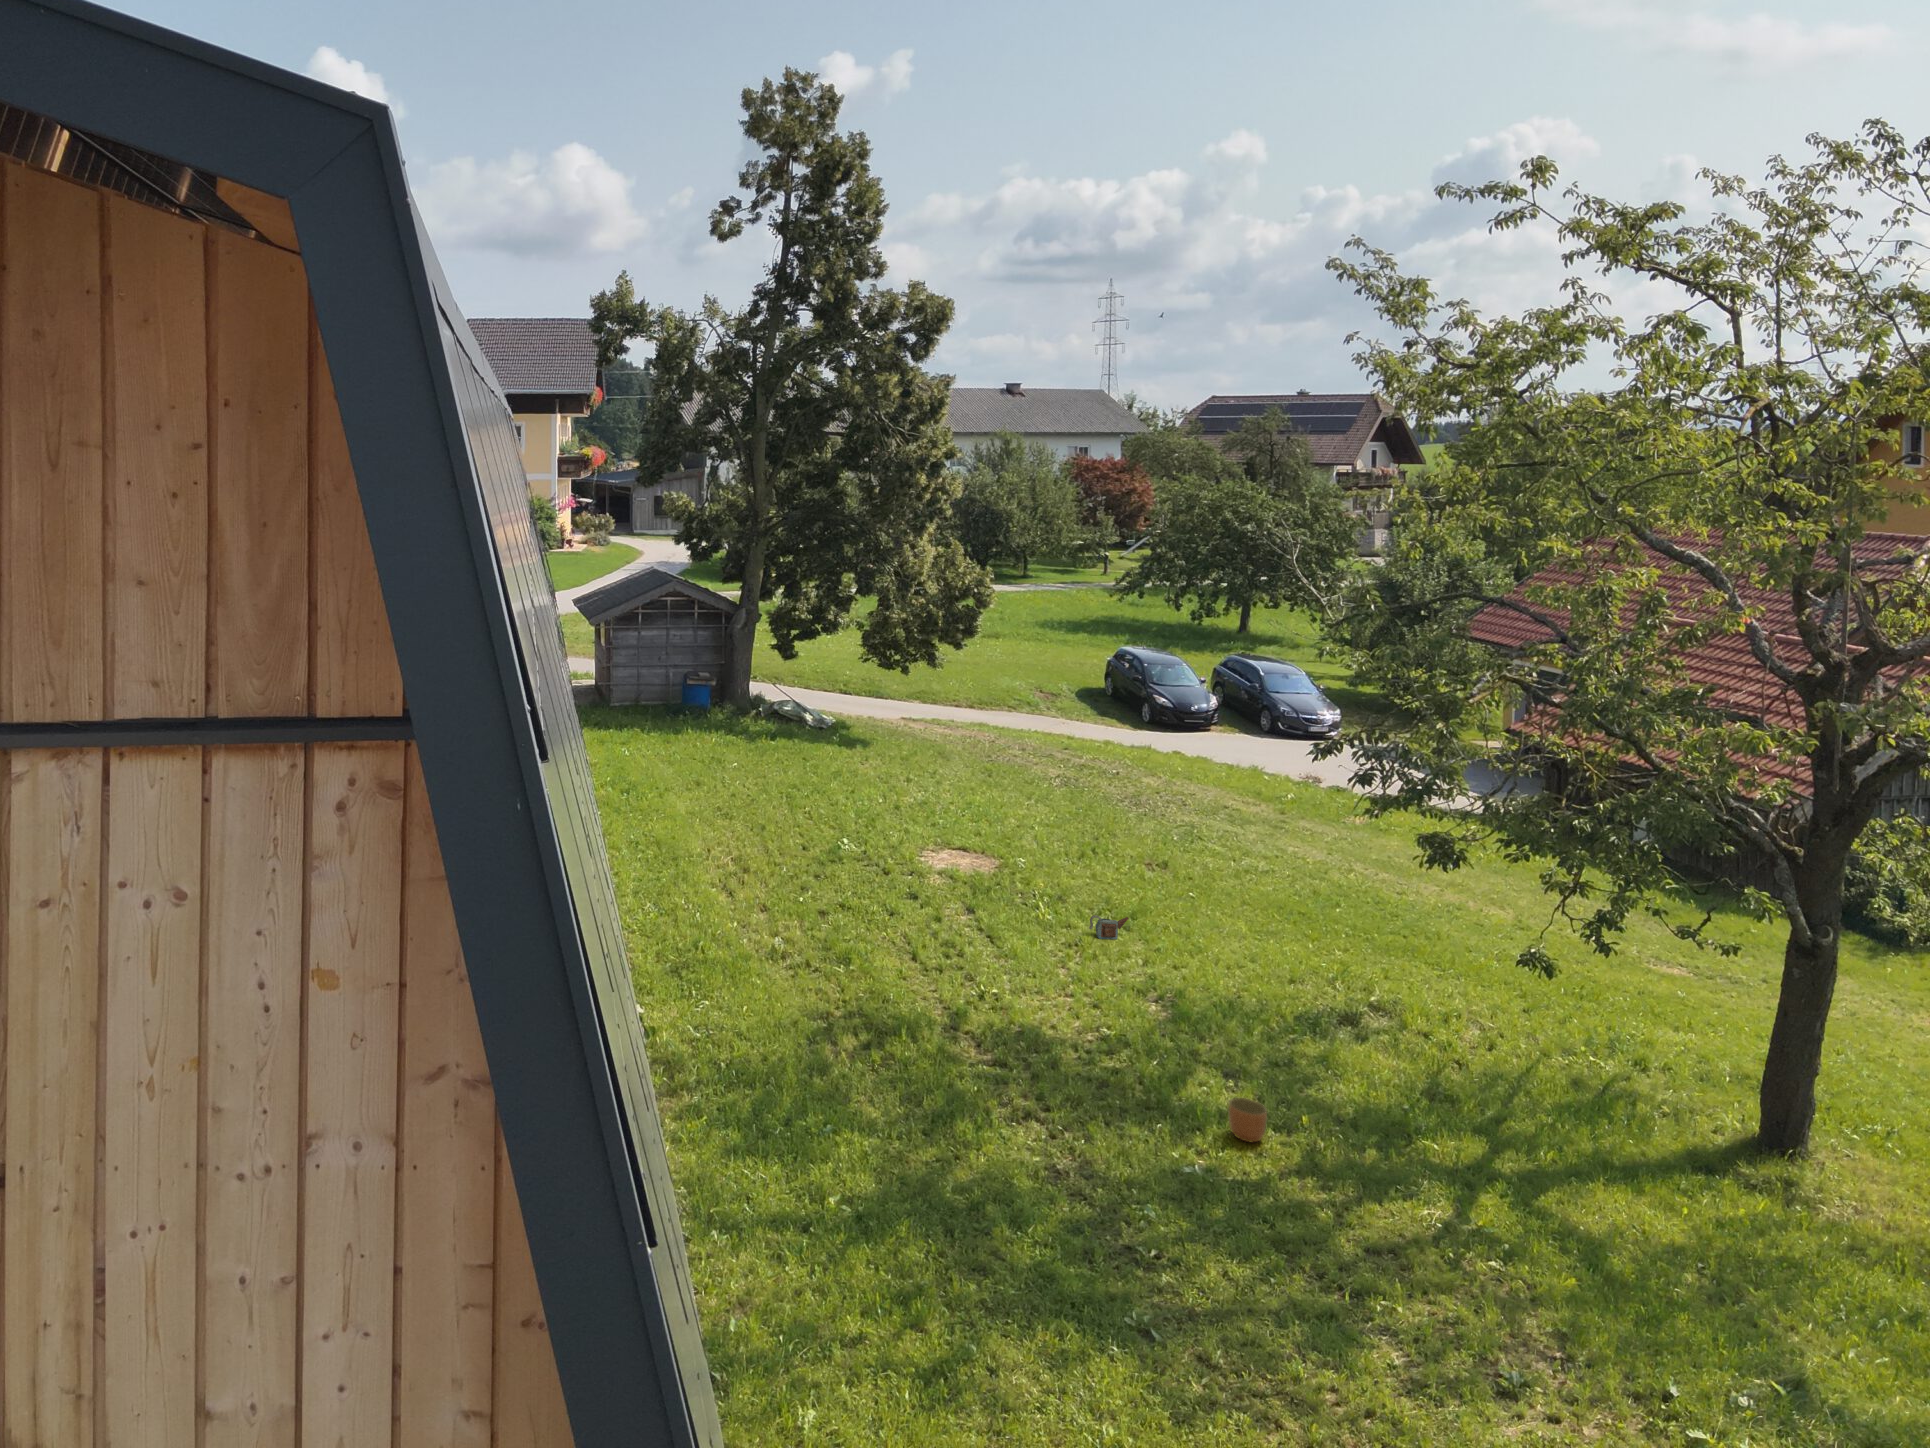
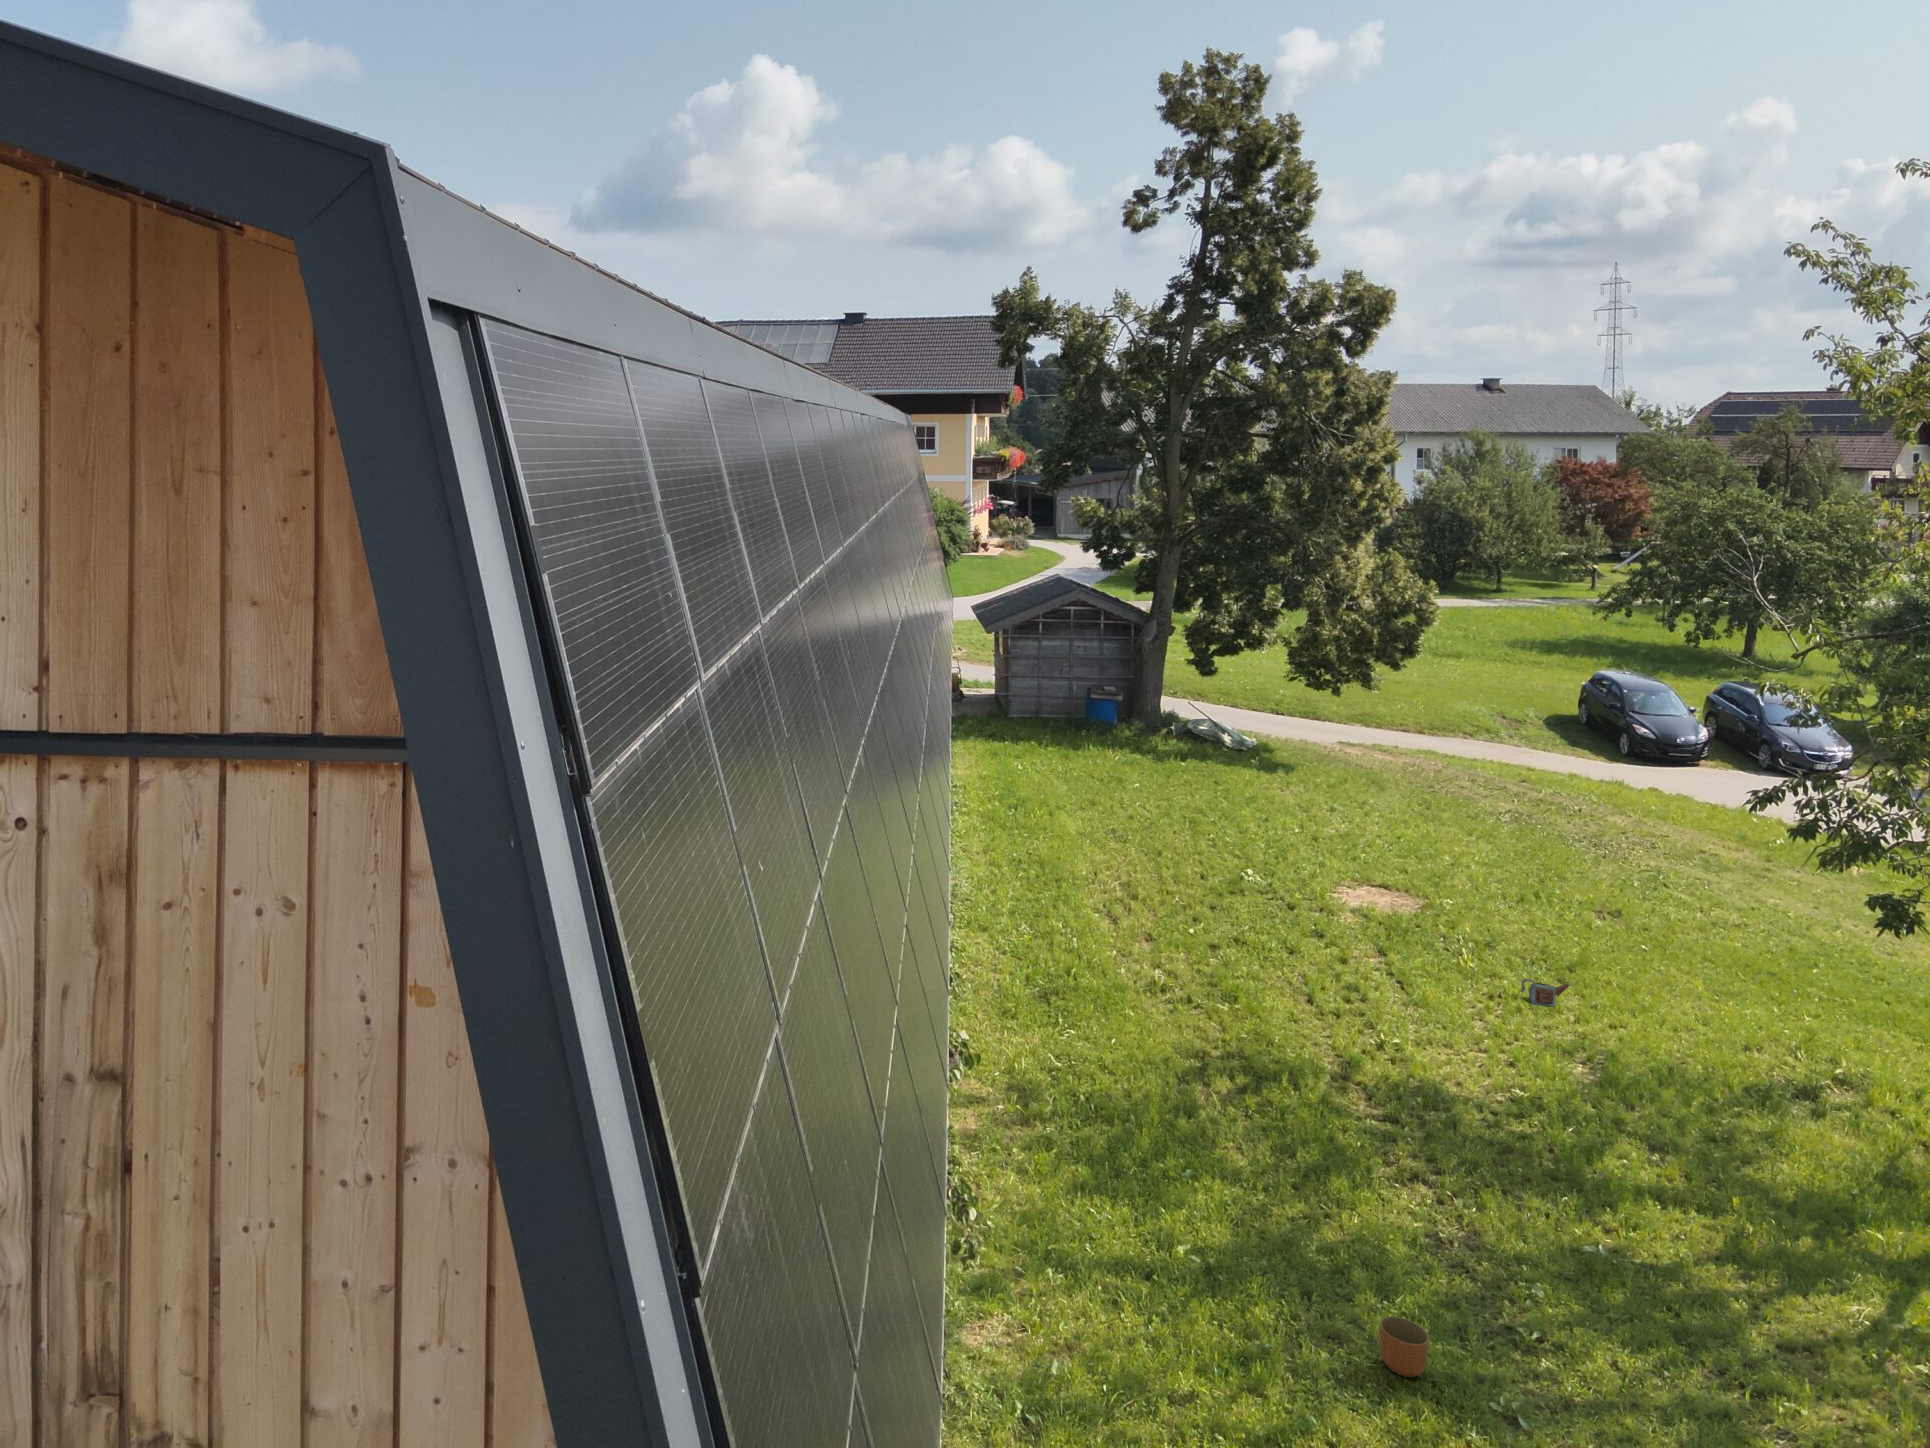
planter: present [1229,1098,1267,1143] -> present [1379,1316,1429,1377]

